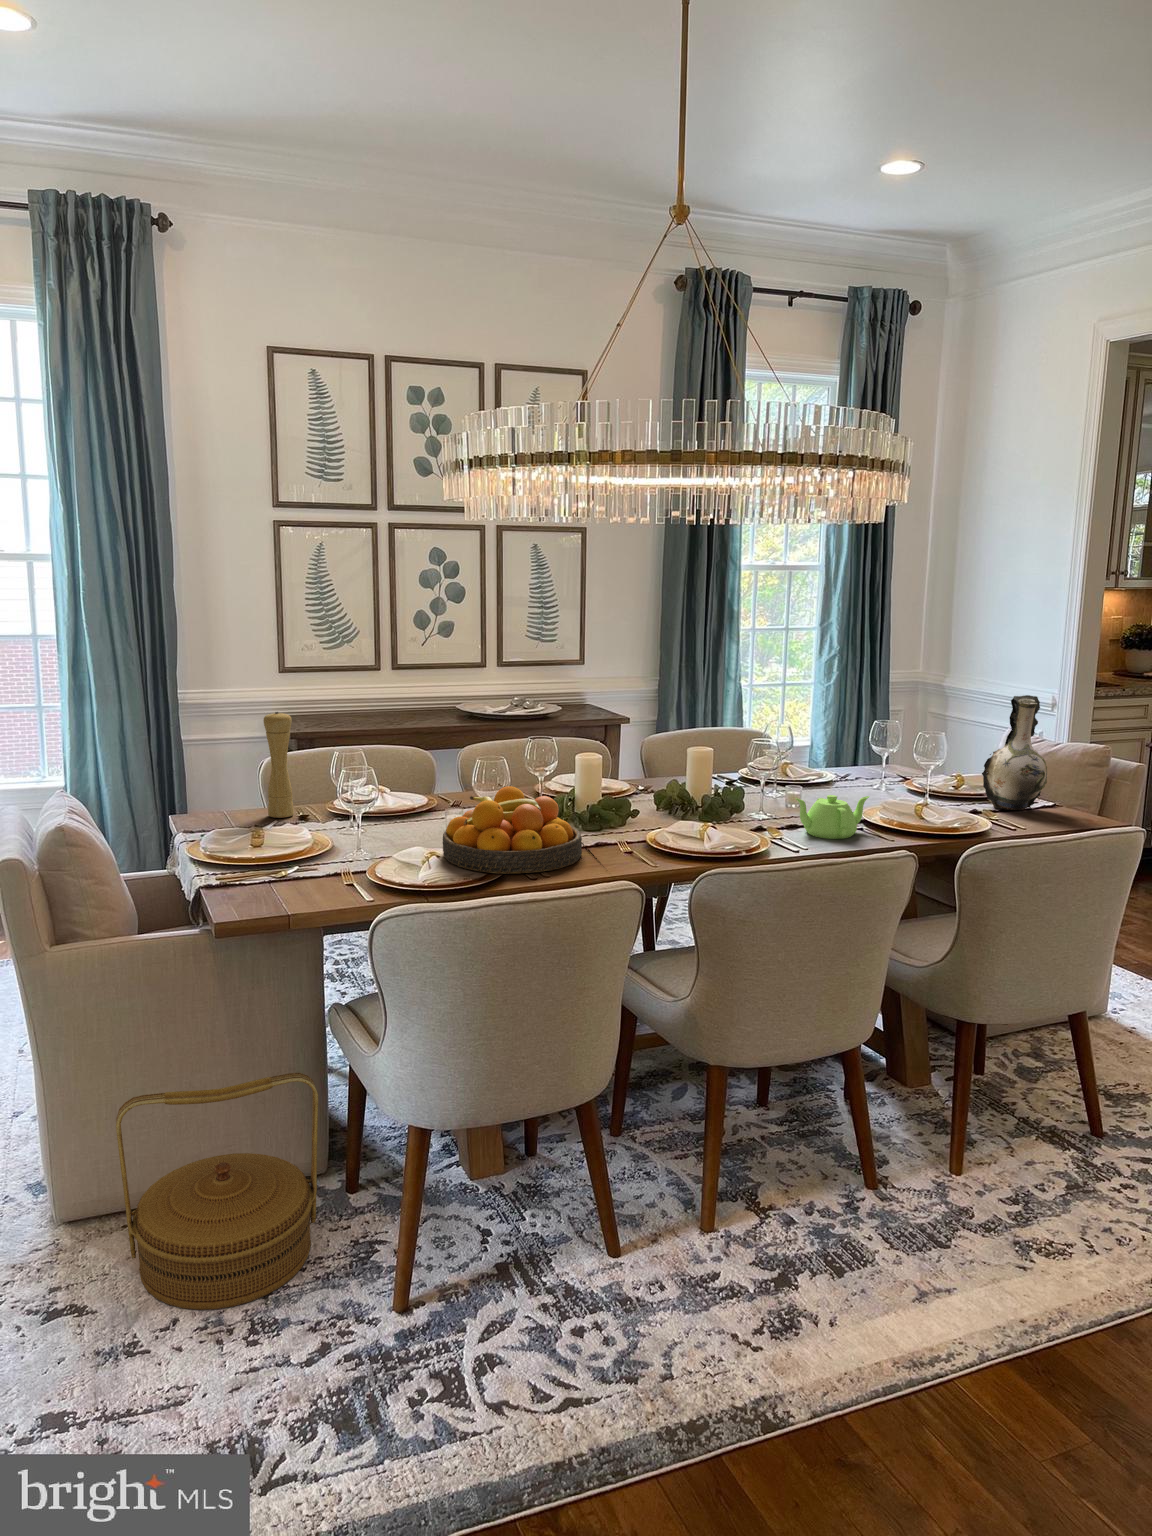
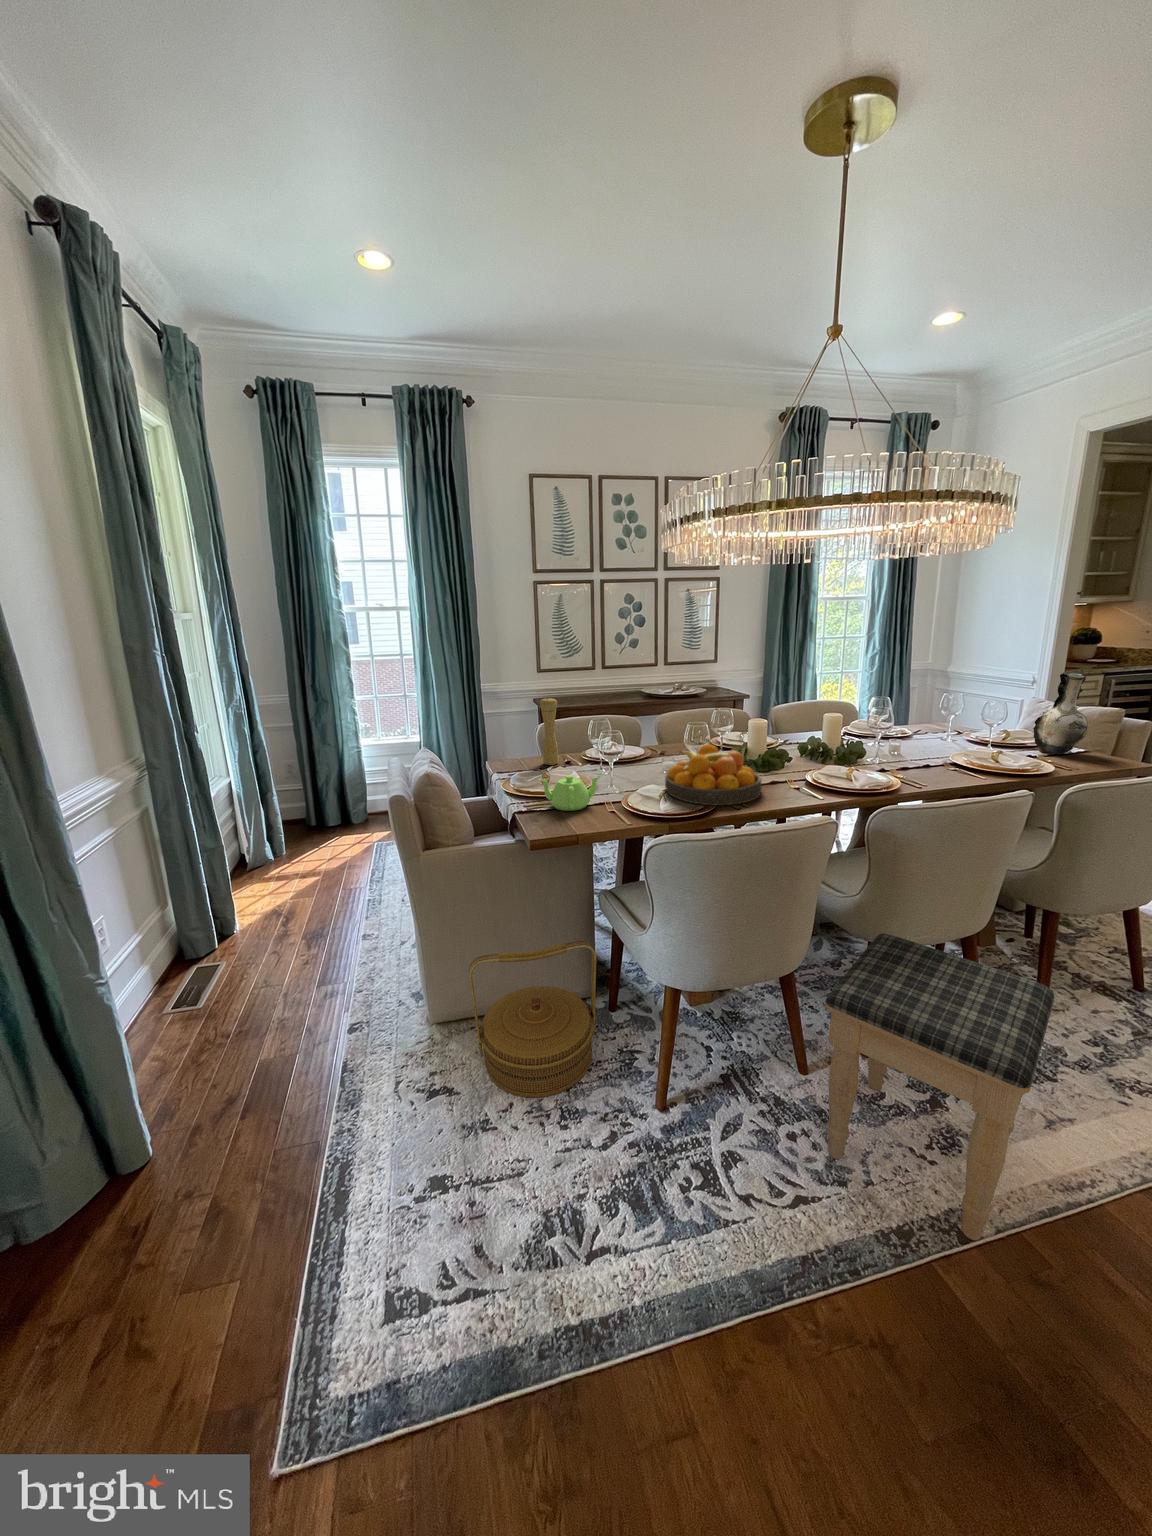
teapot: present [795,795,869,839] -> present [539,776,601,811]
footstool: none [607,1044,894,1427] -> present [825,933,1055,1240]

